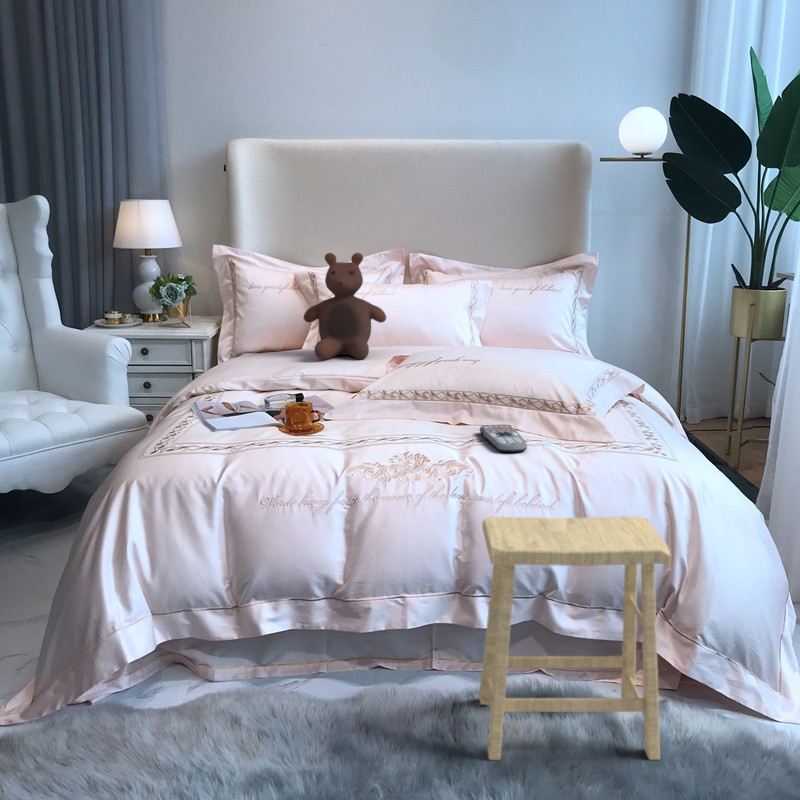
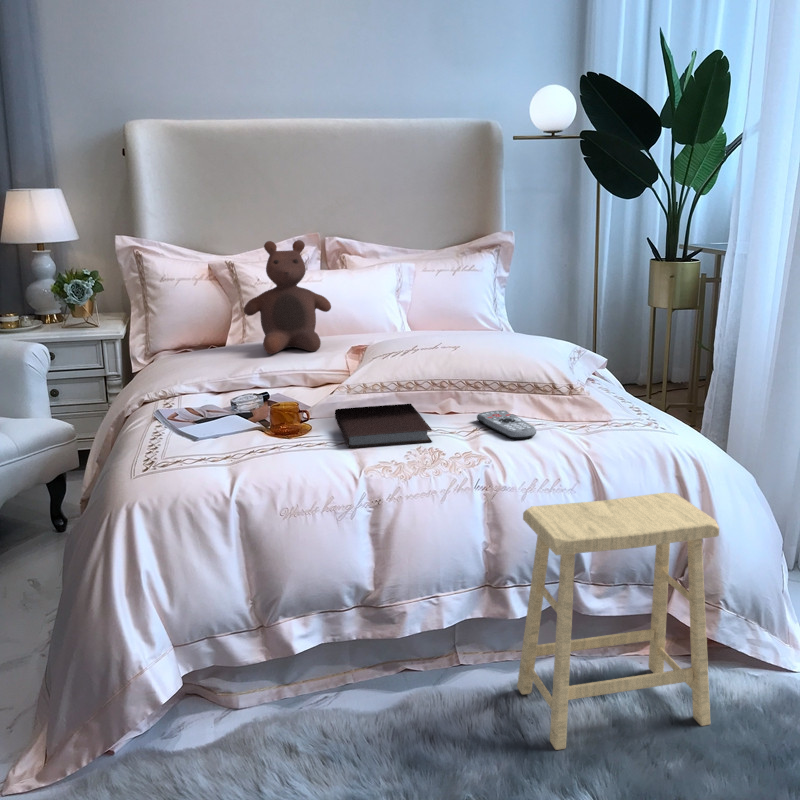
notebook: none [340,412,422,449] -> present [335,404,432,448]

